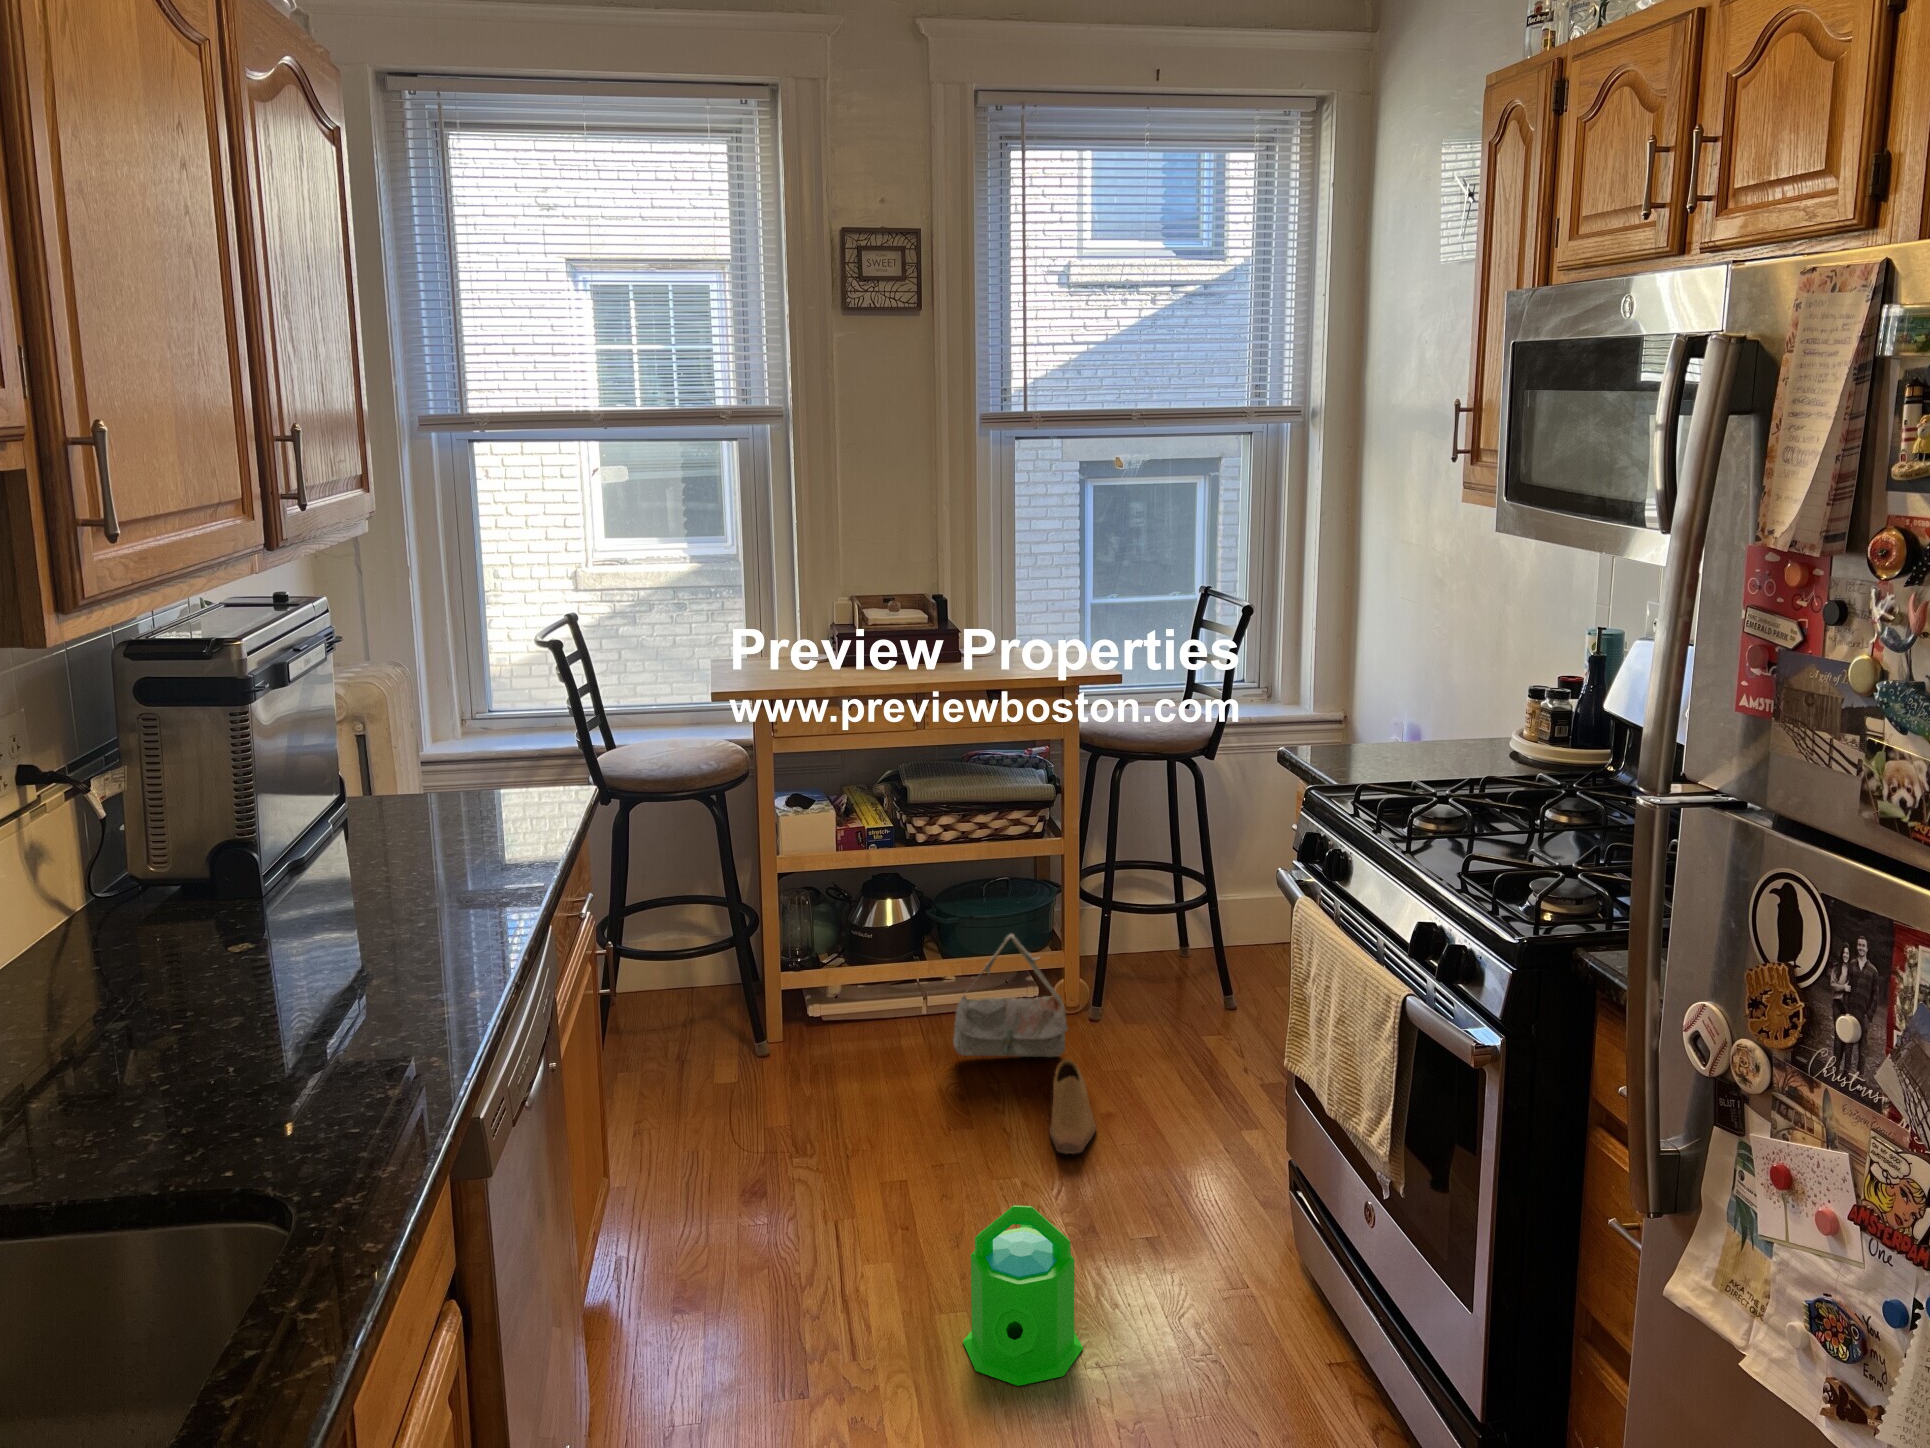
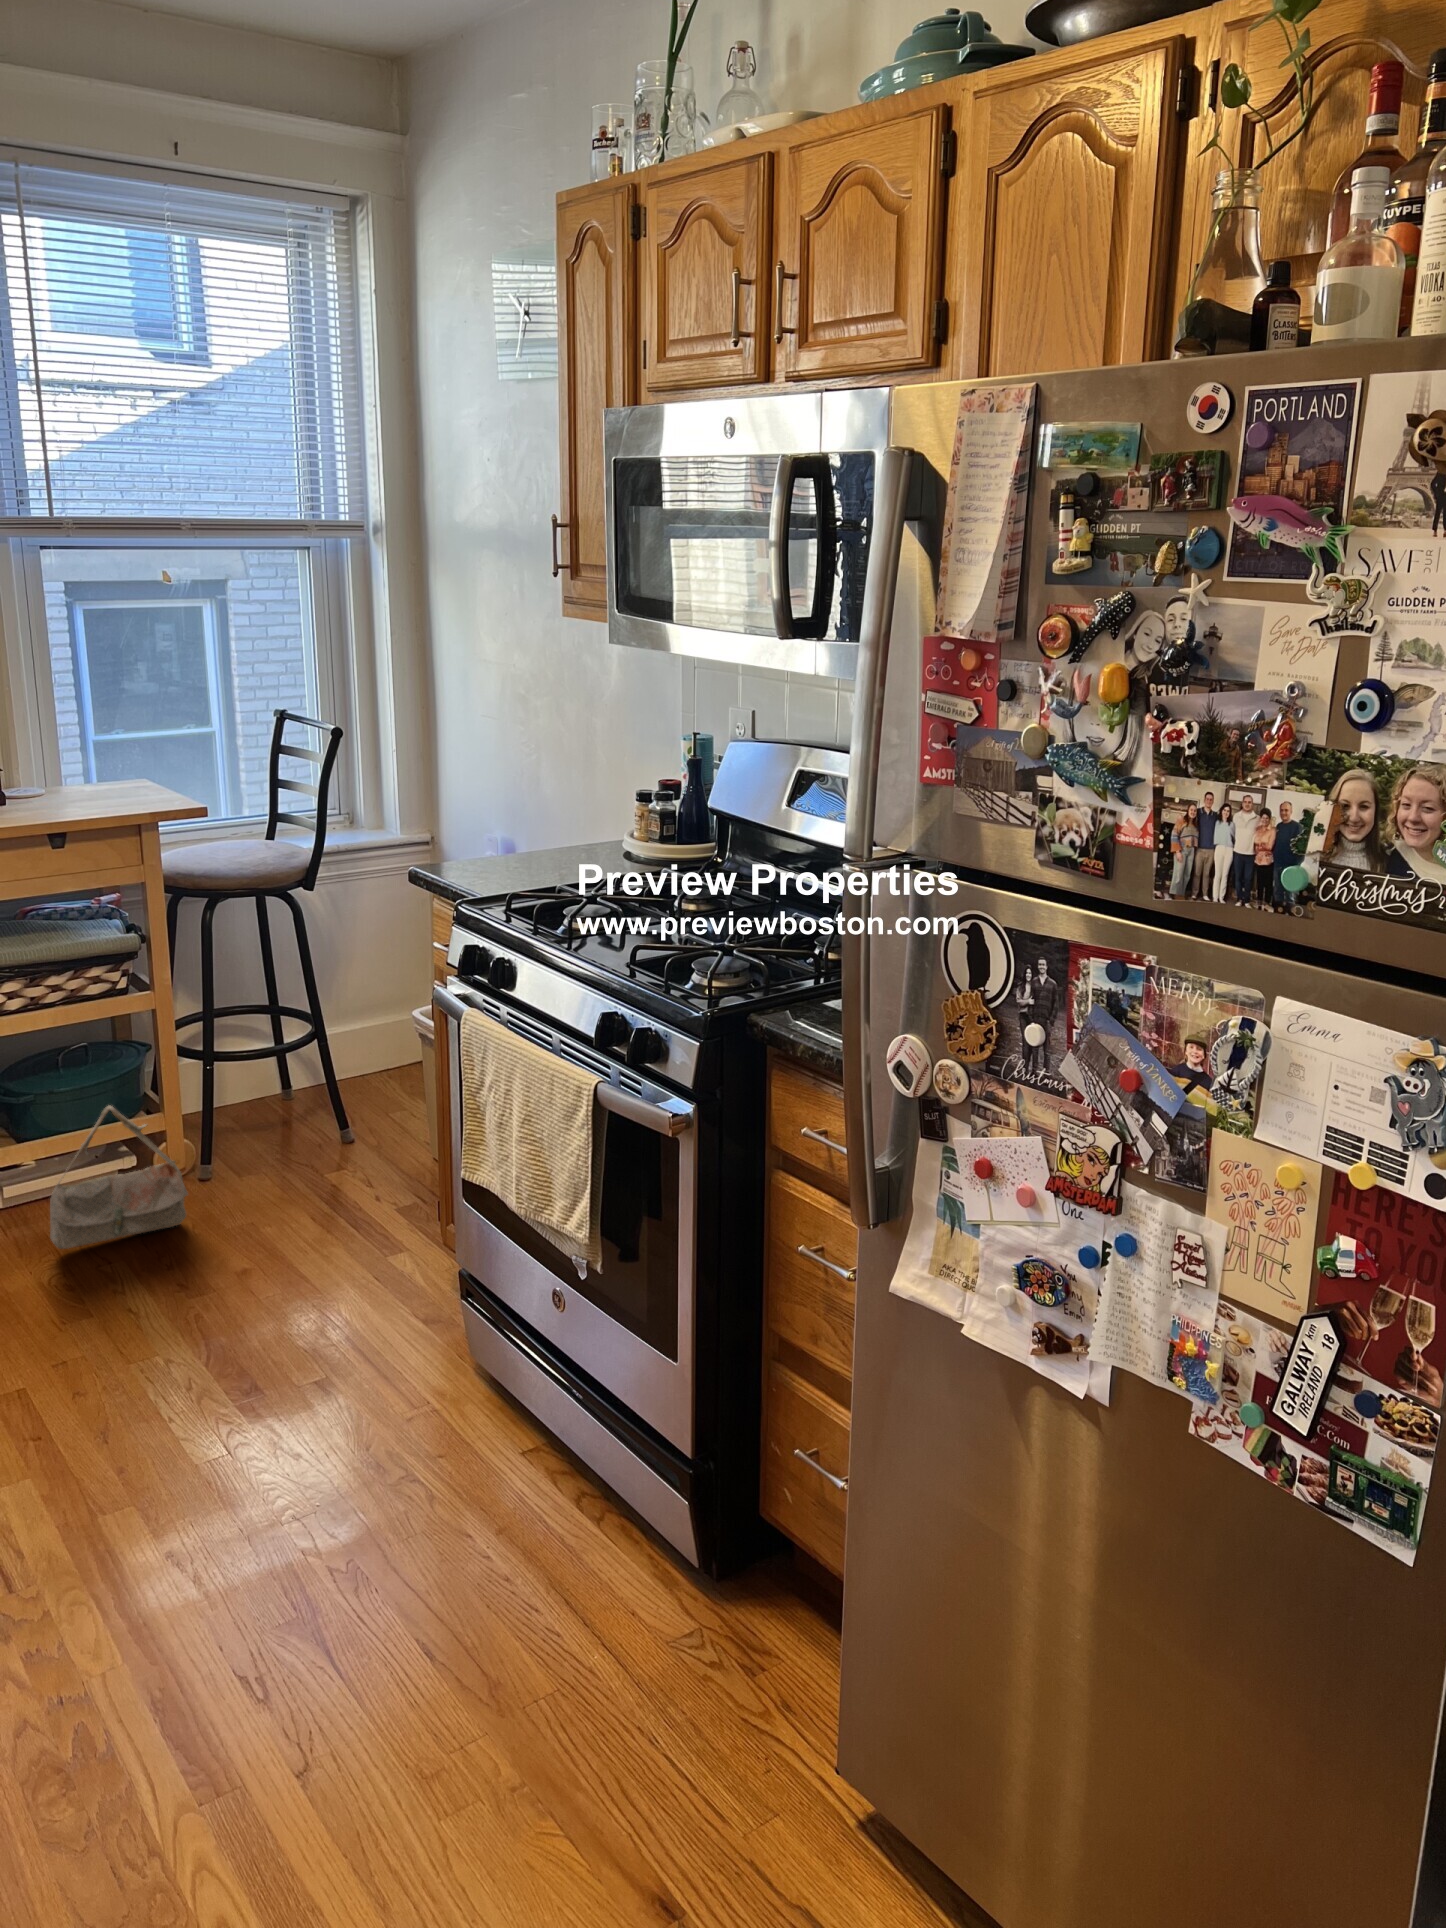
shoe: present [1049,1059,1096,1154] -> none [184,1224,242,1323]
watering can: present [963,1205,1083,1386] -> none [150,1386,289,1577]

